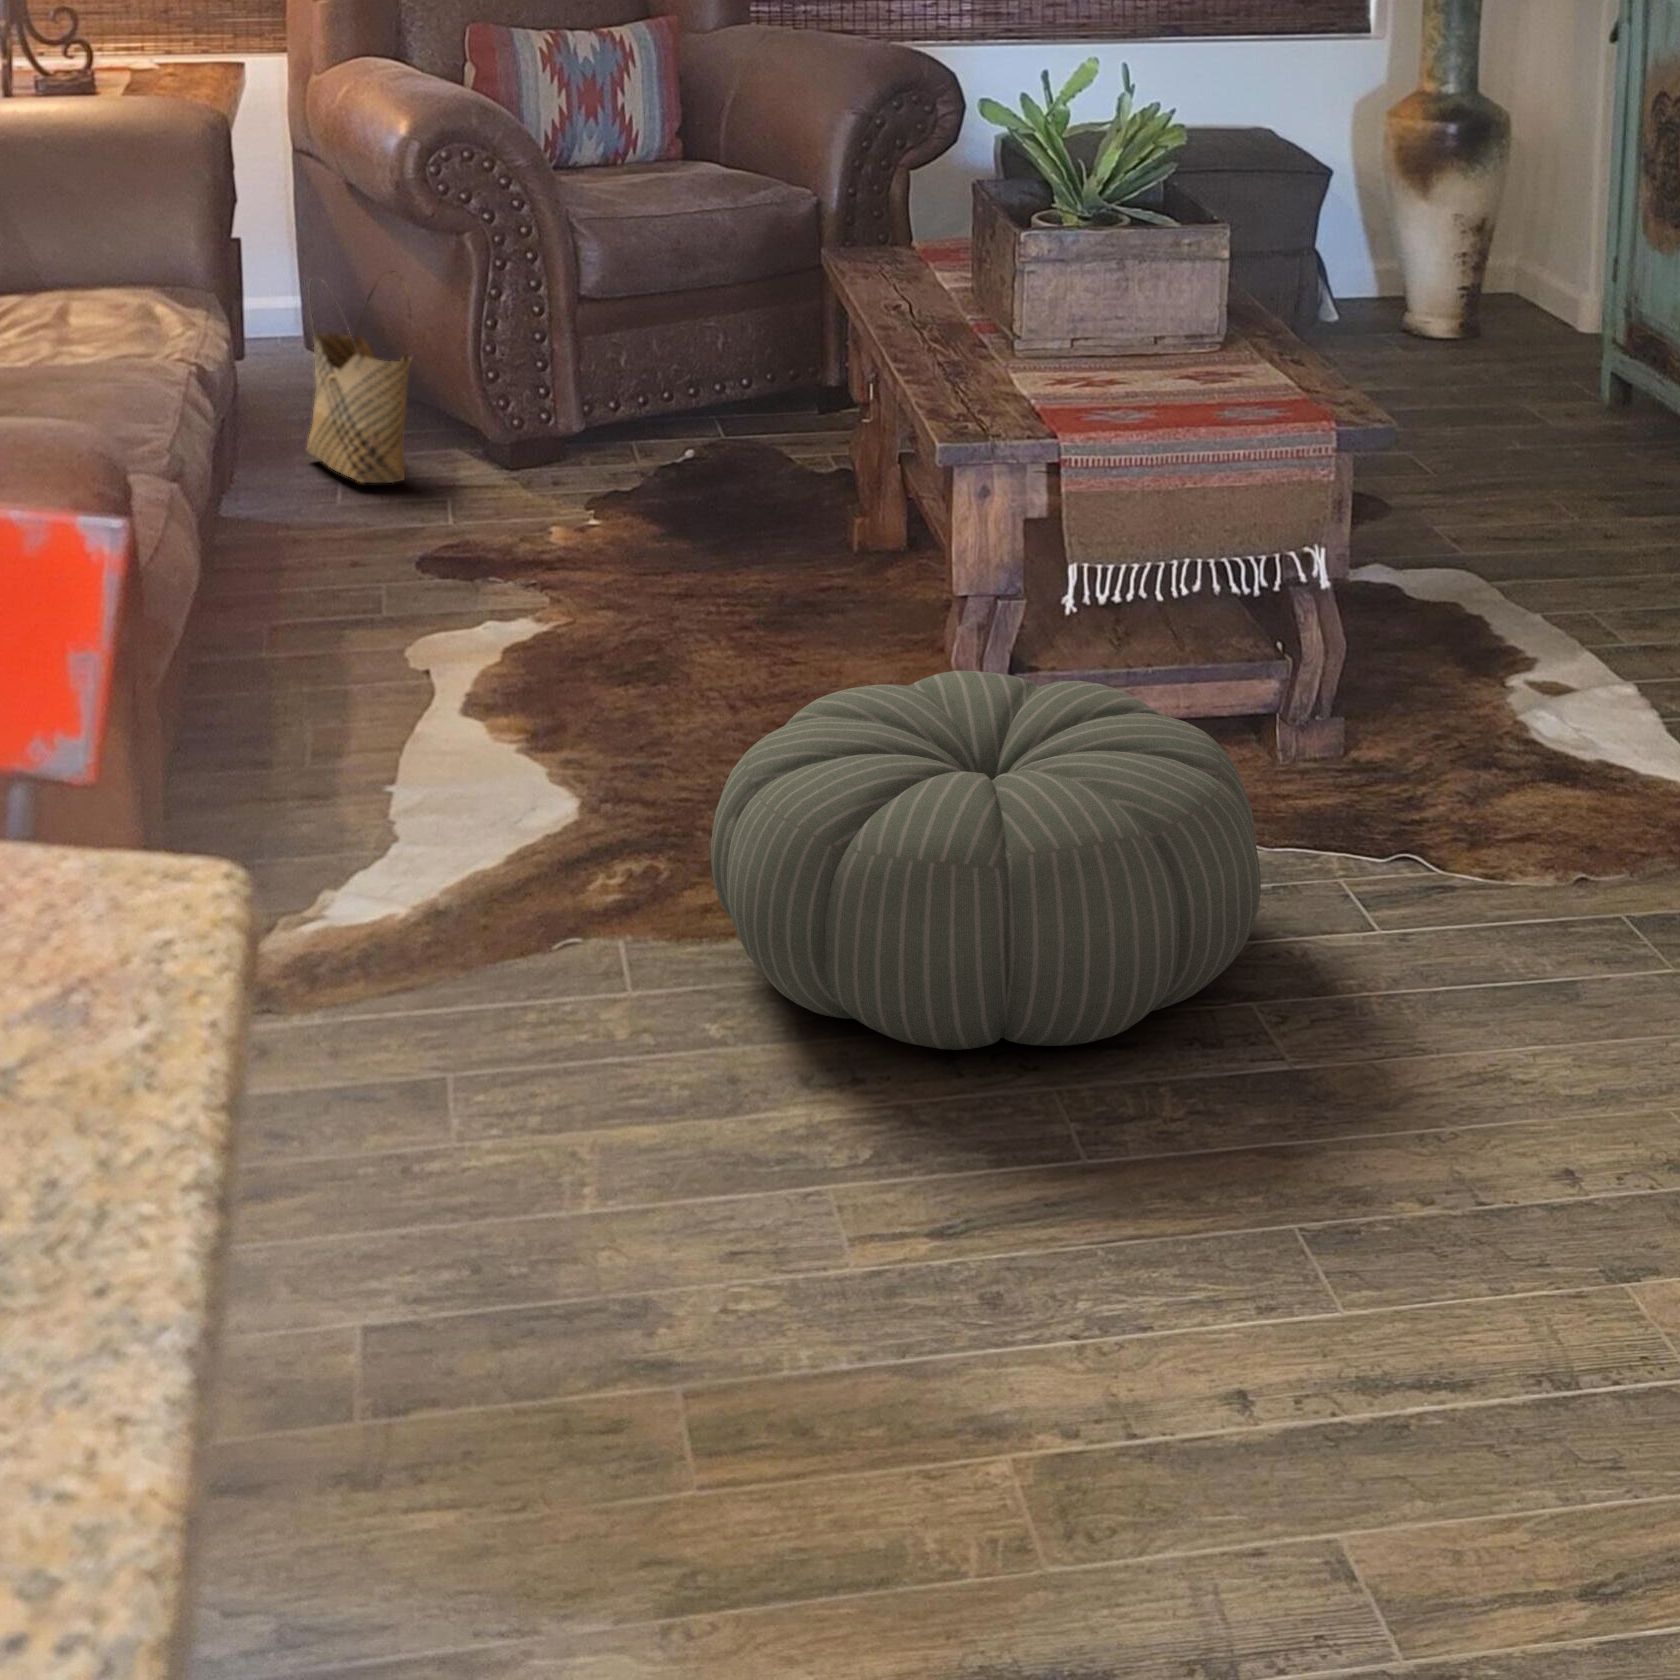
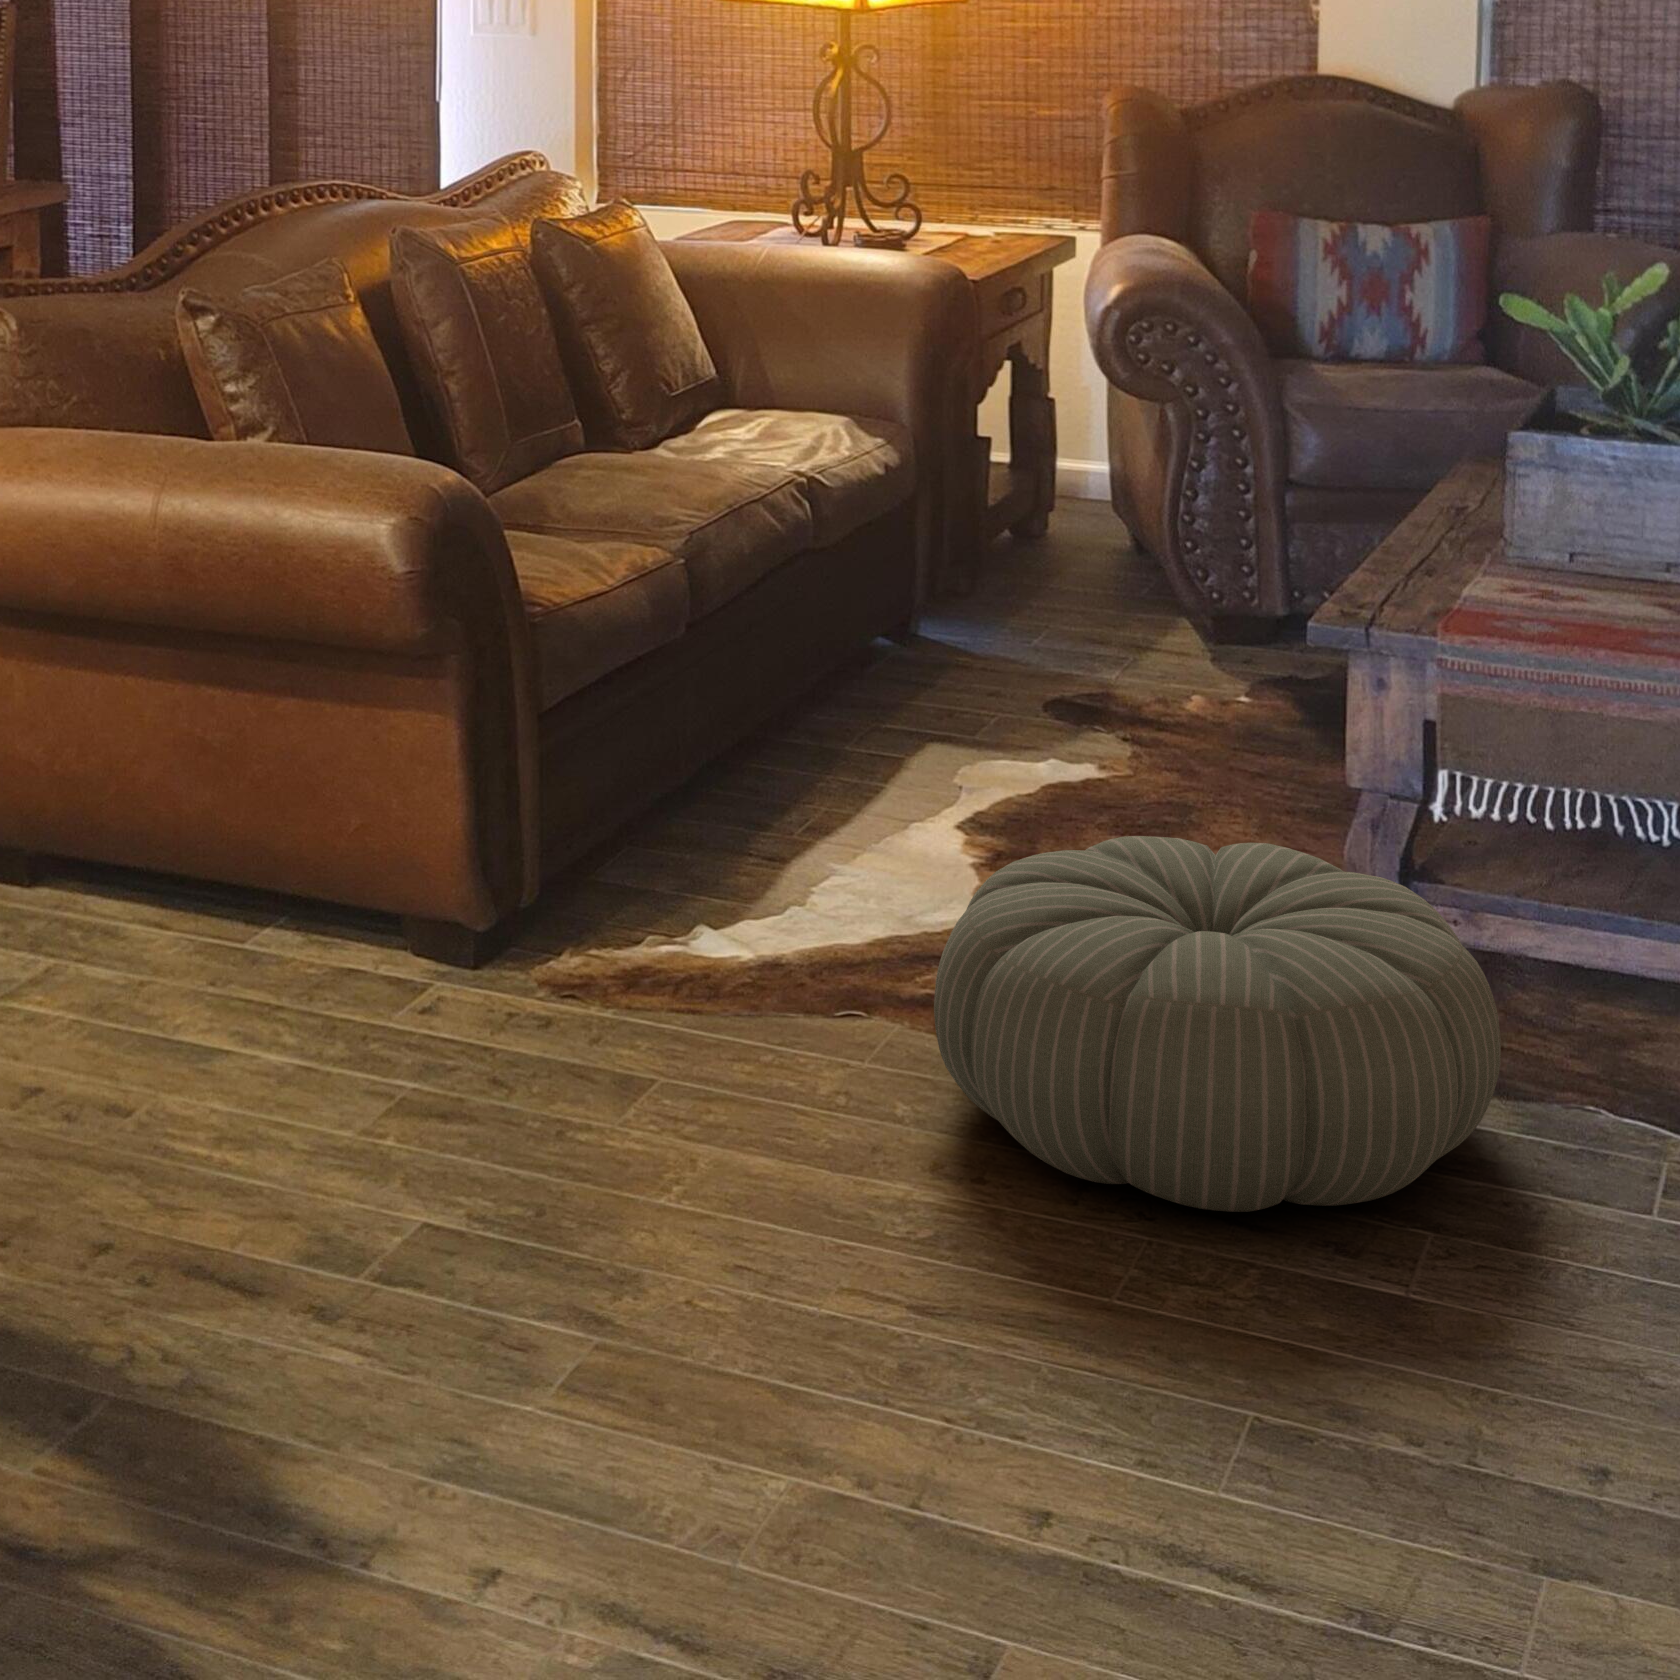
woven basket: present [307,272,412,483] -> none [1045,432,1134,634]

